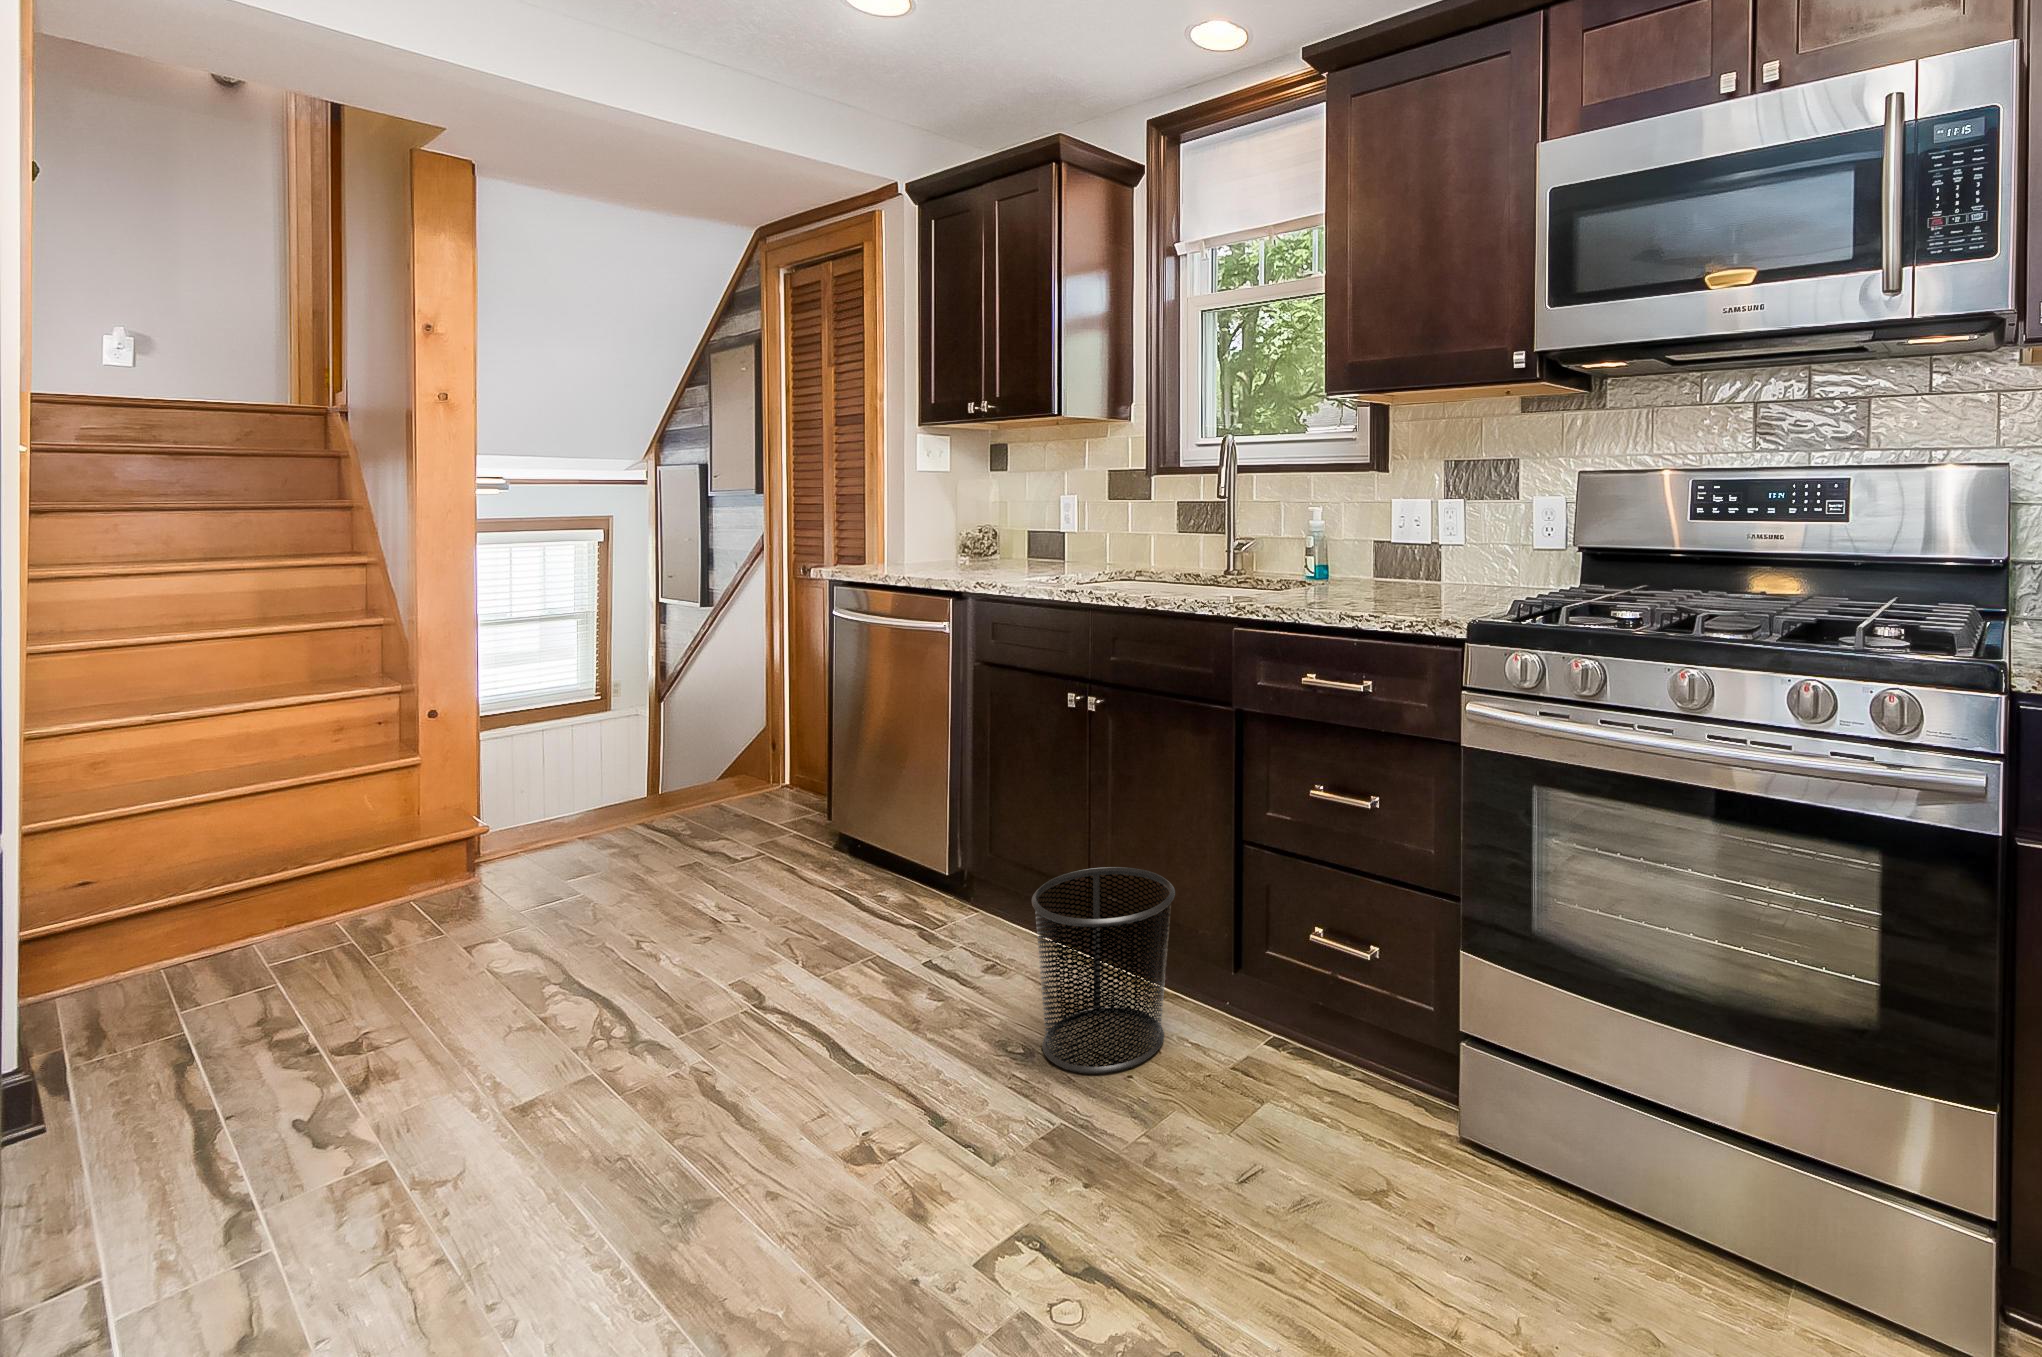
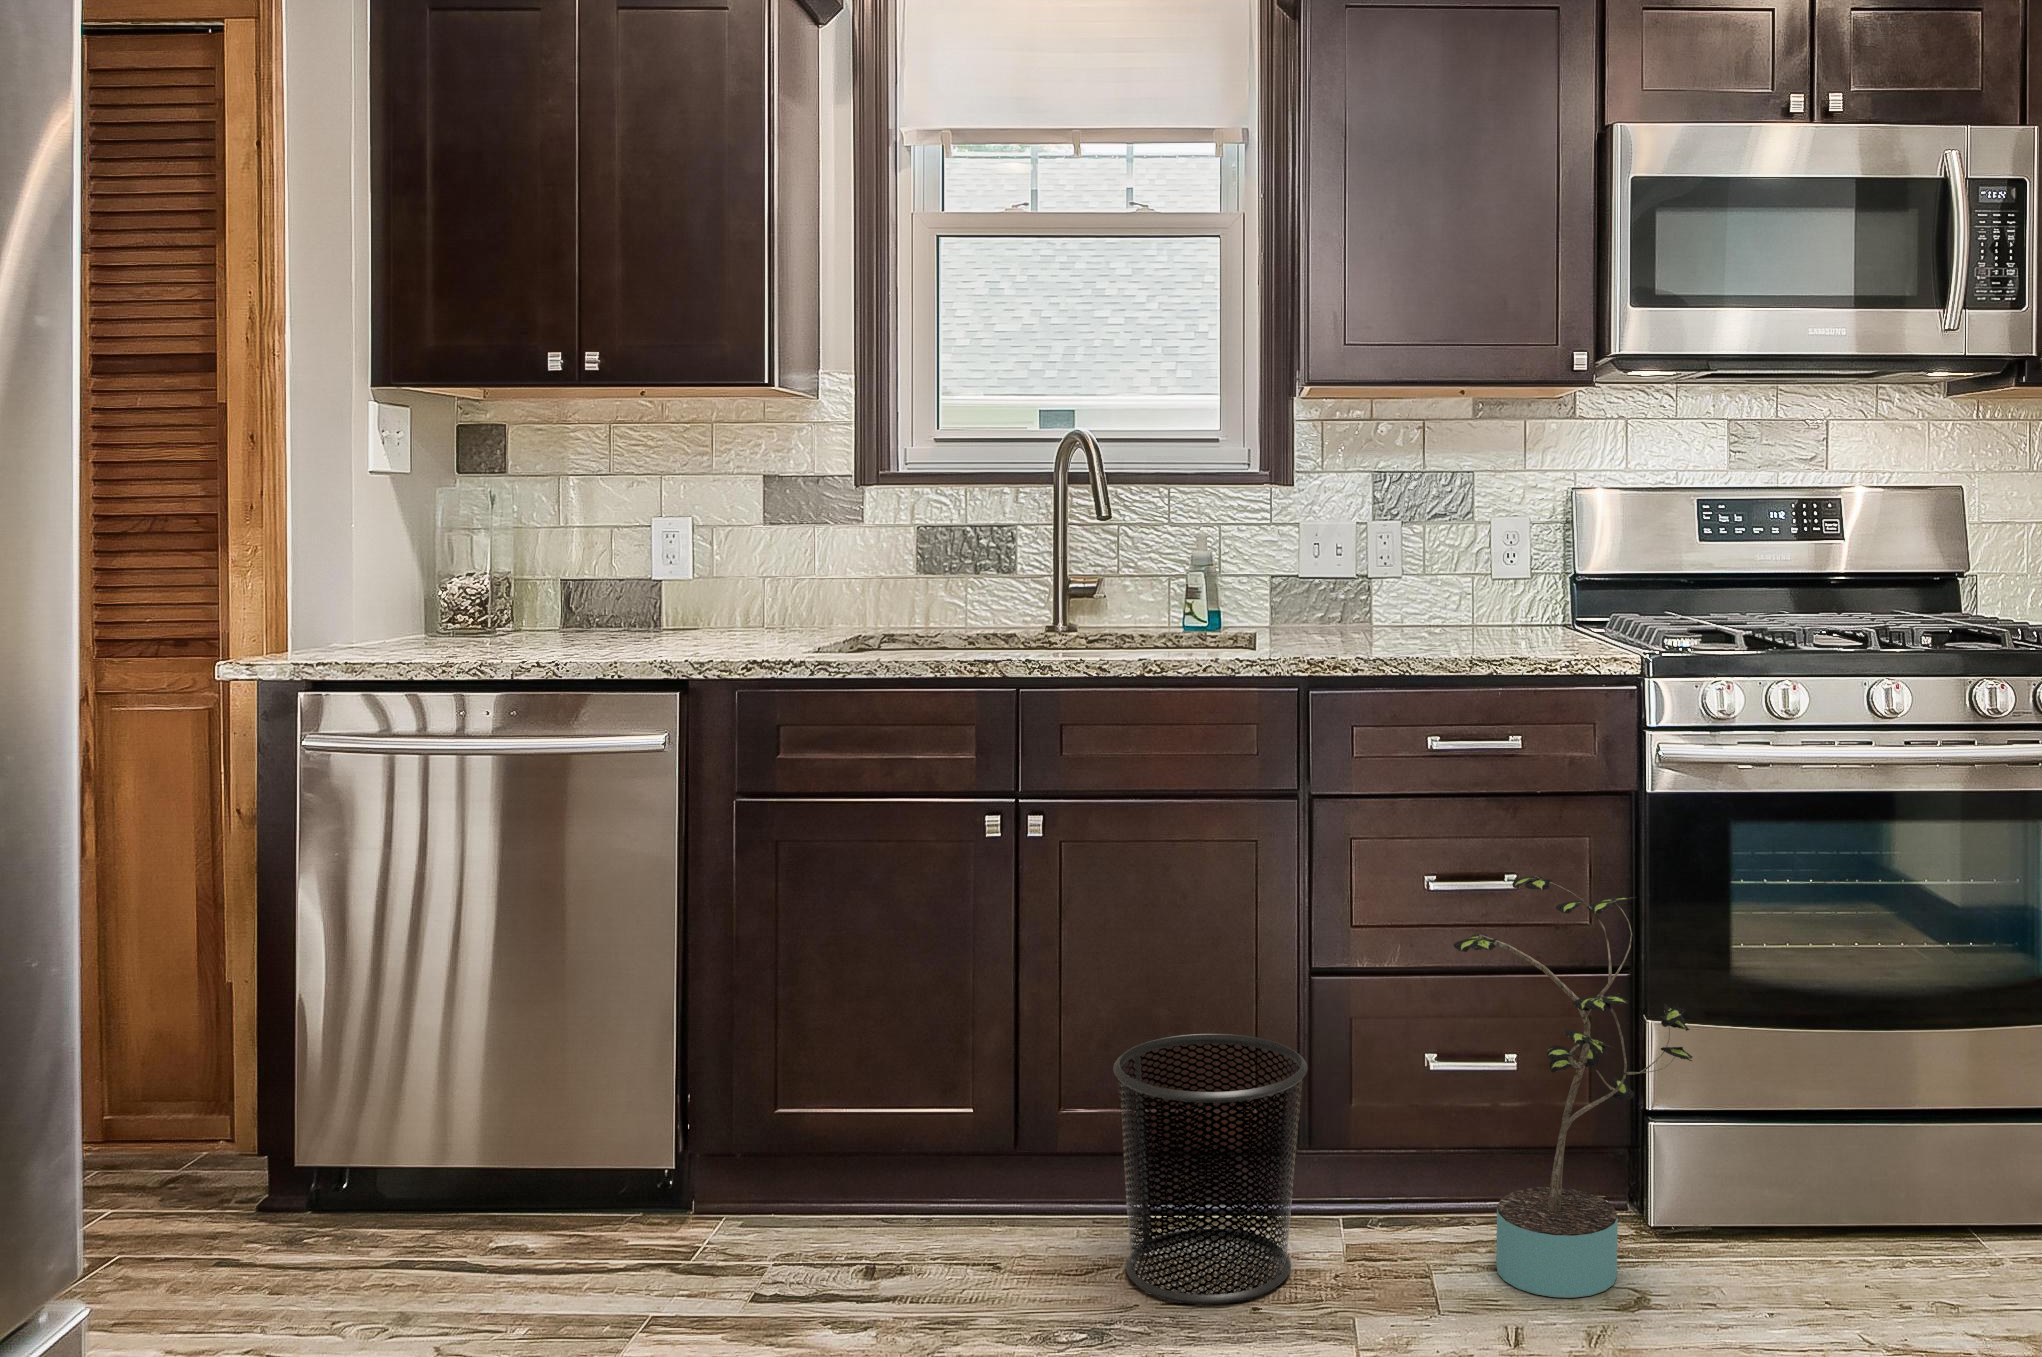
potted plant: none [1209,801,1402,1179] -> present [1453,876,1692,1298]

